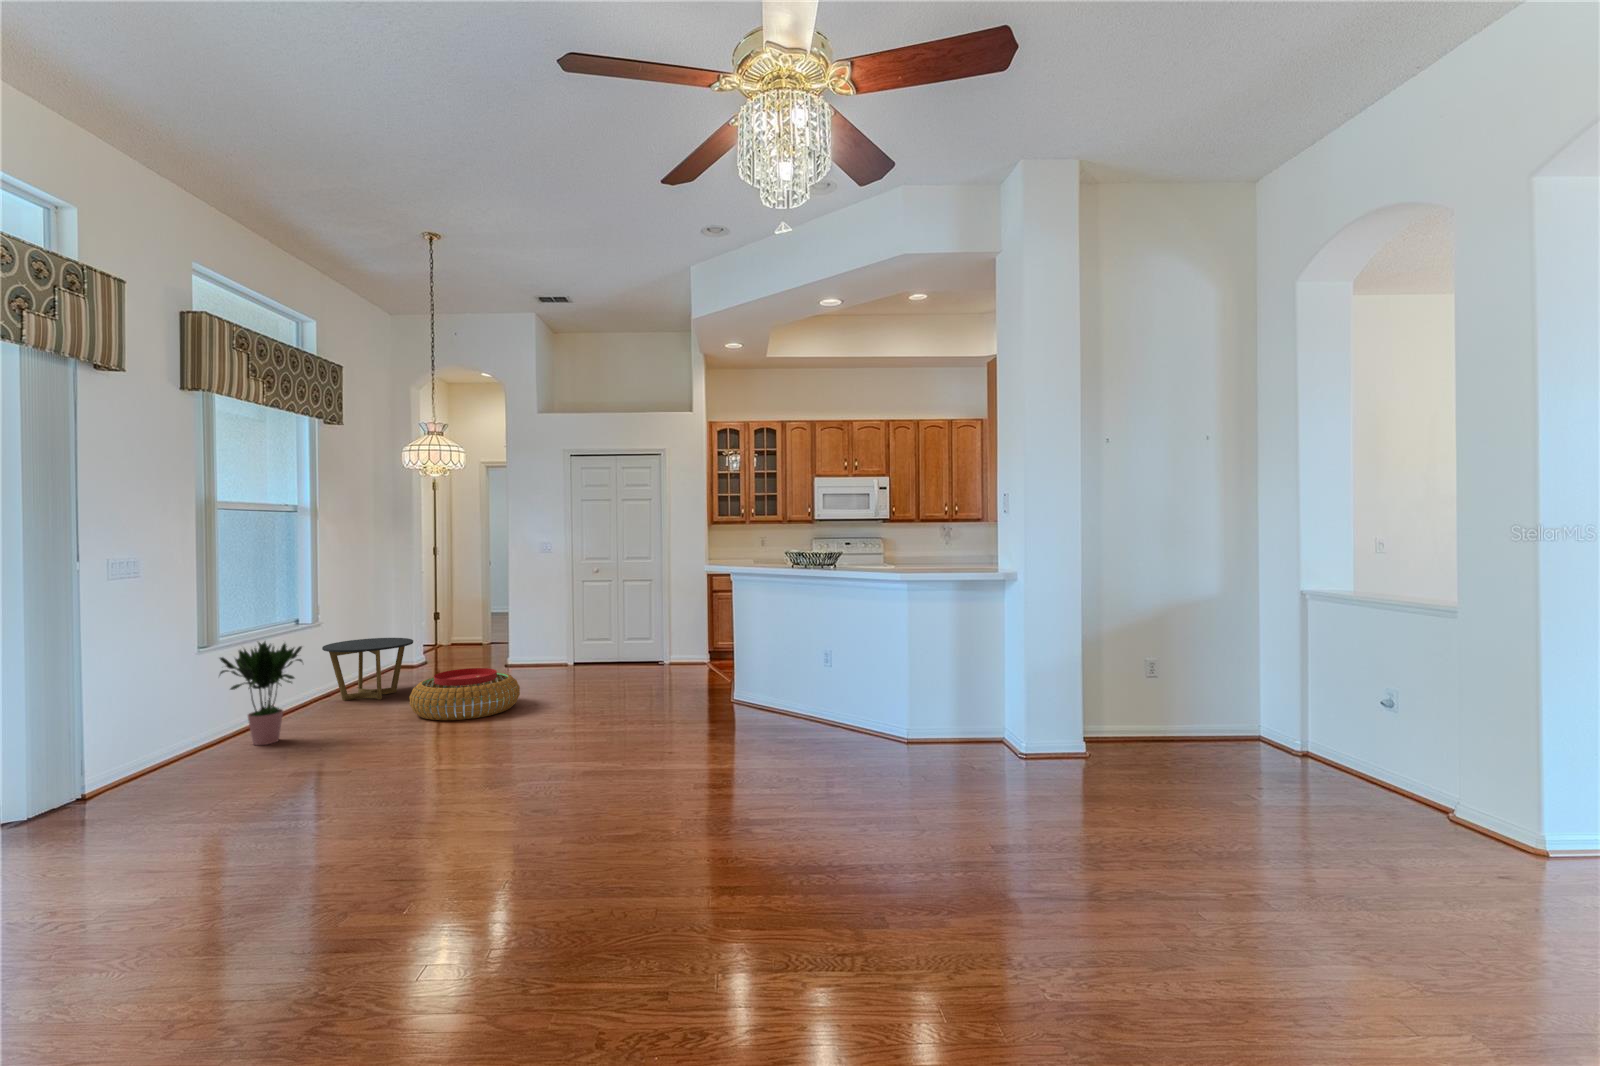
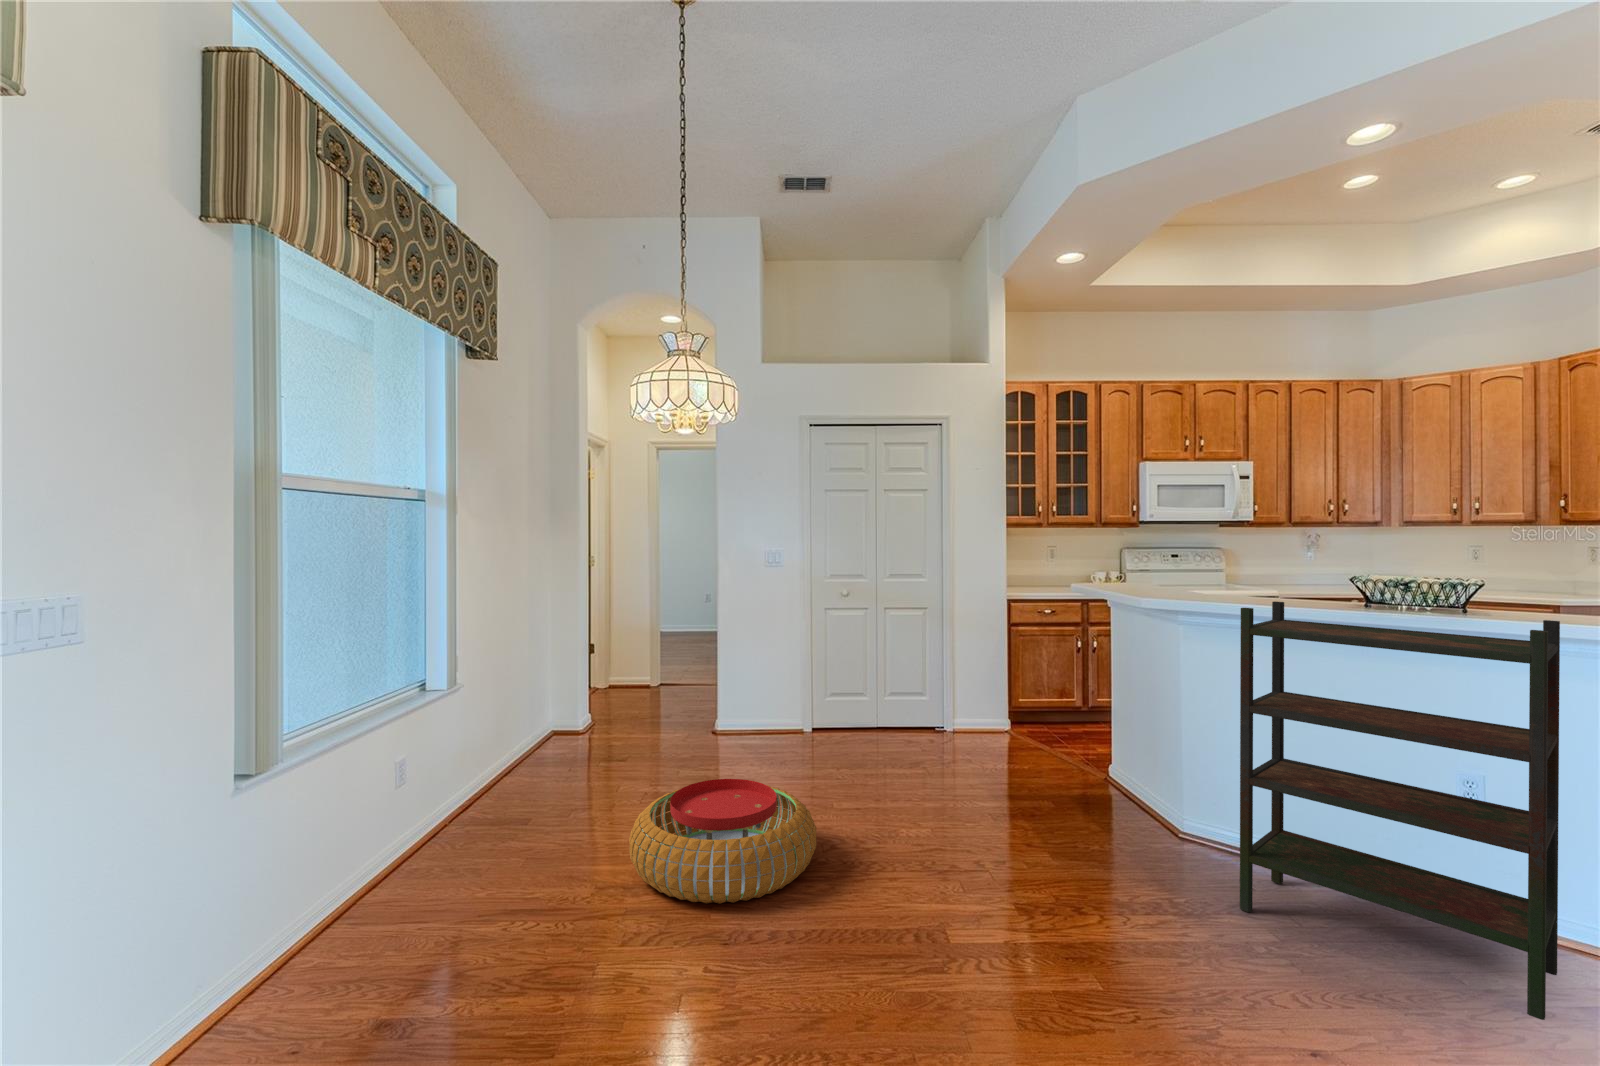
bookshelf: none [717,563,827,734] -> present [1240,601,1560,1020]
side table: present [322,638,413,701] -> none [466,704,607,820]
potted plant: present [220,642,302,745] -> none [269,742,456,997]

